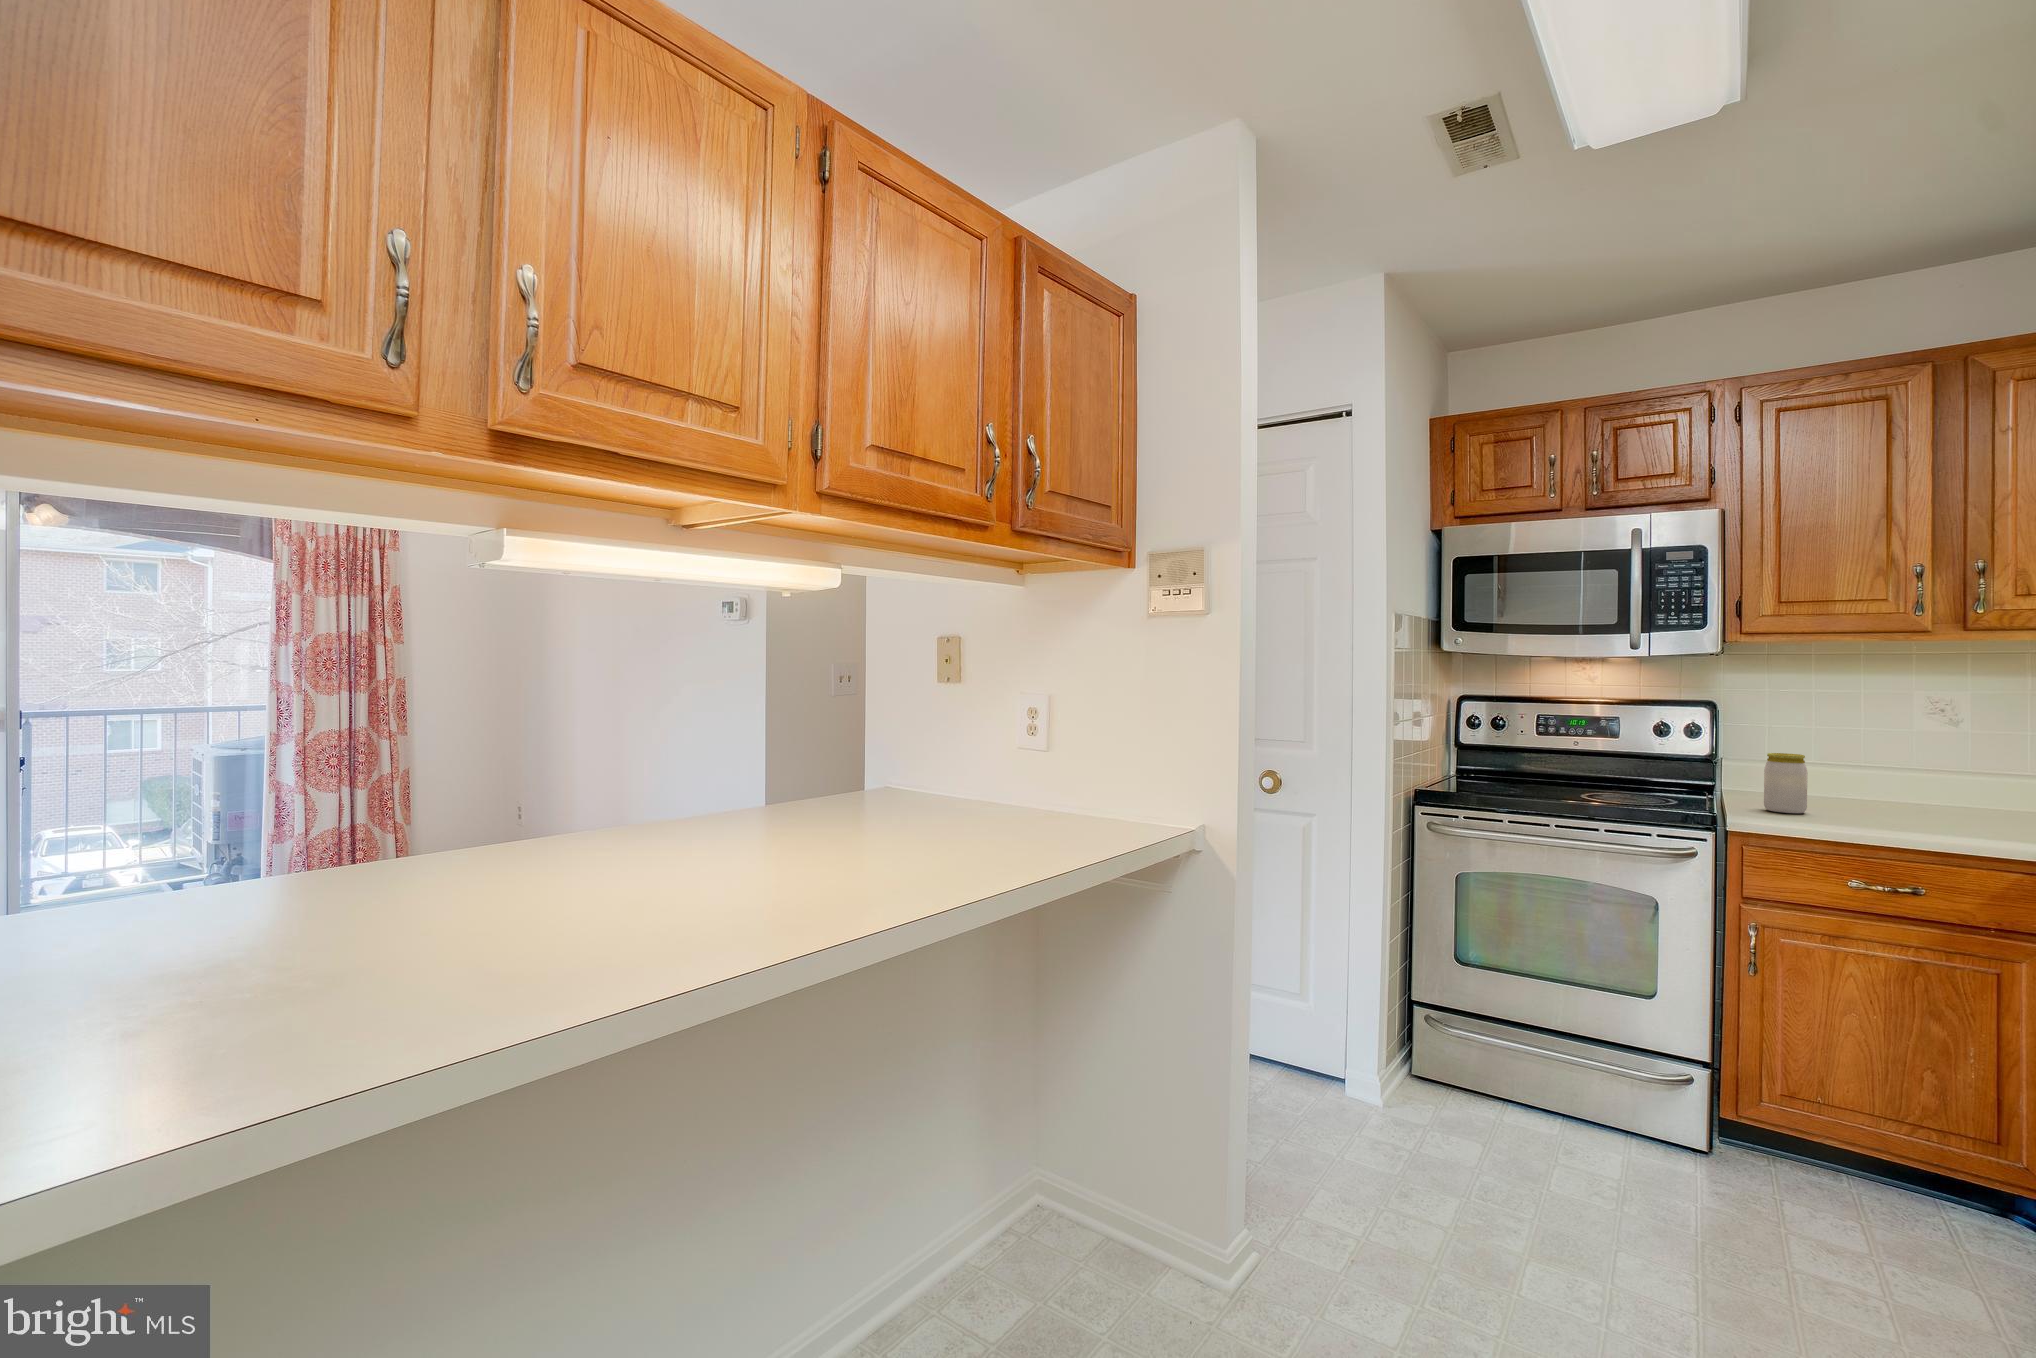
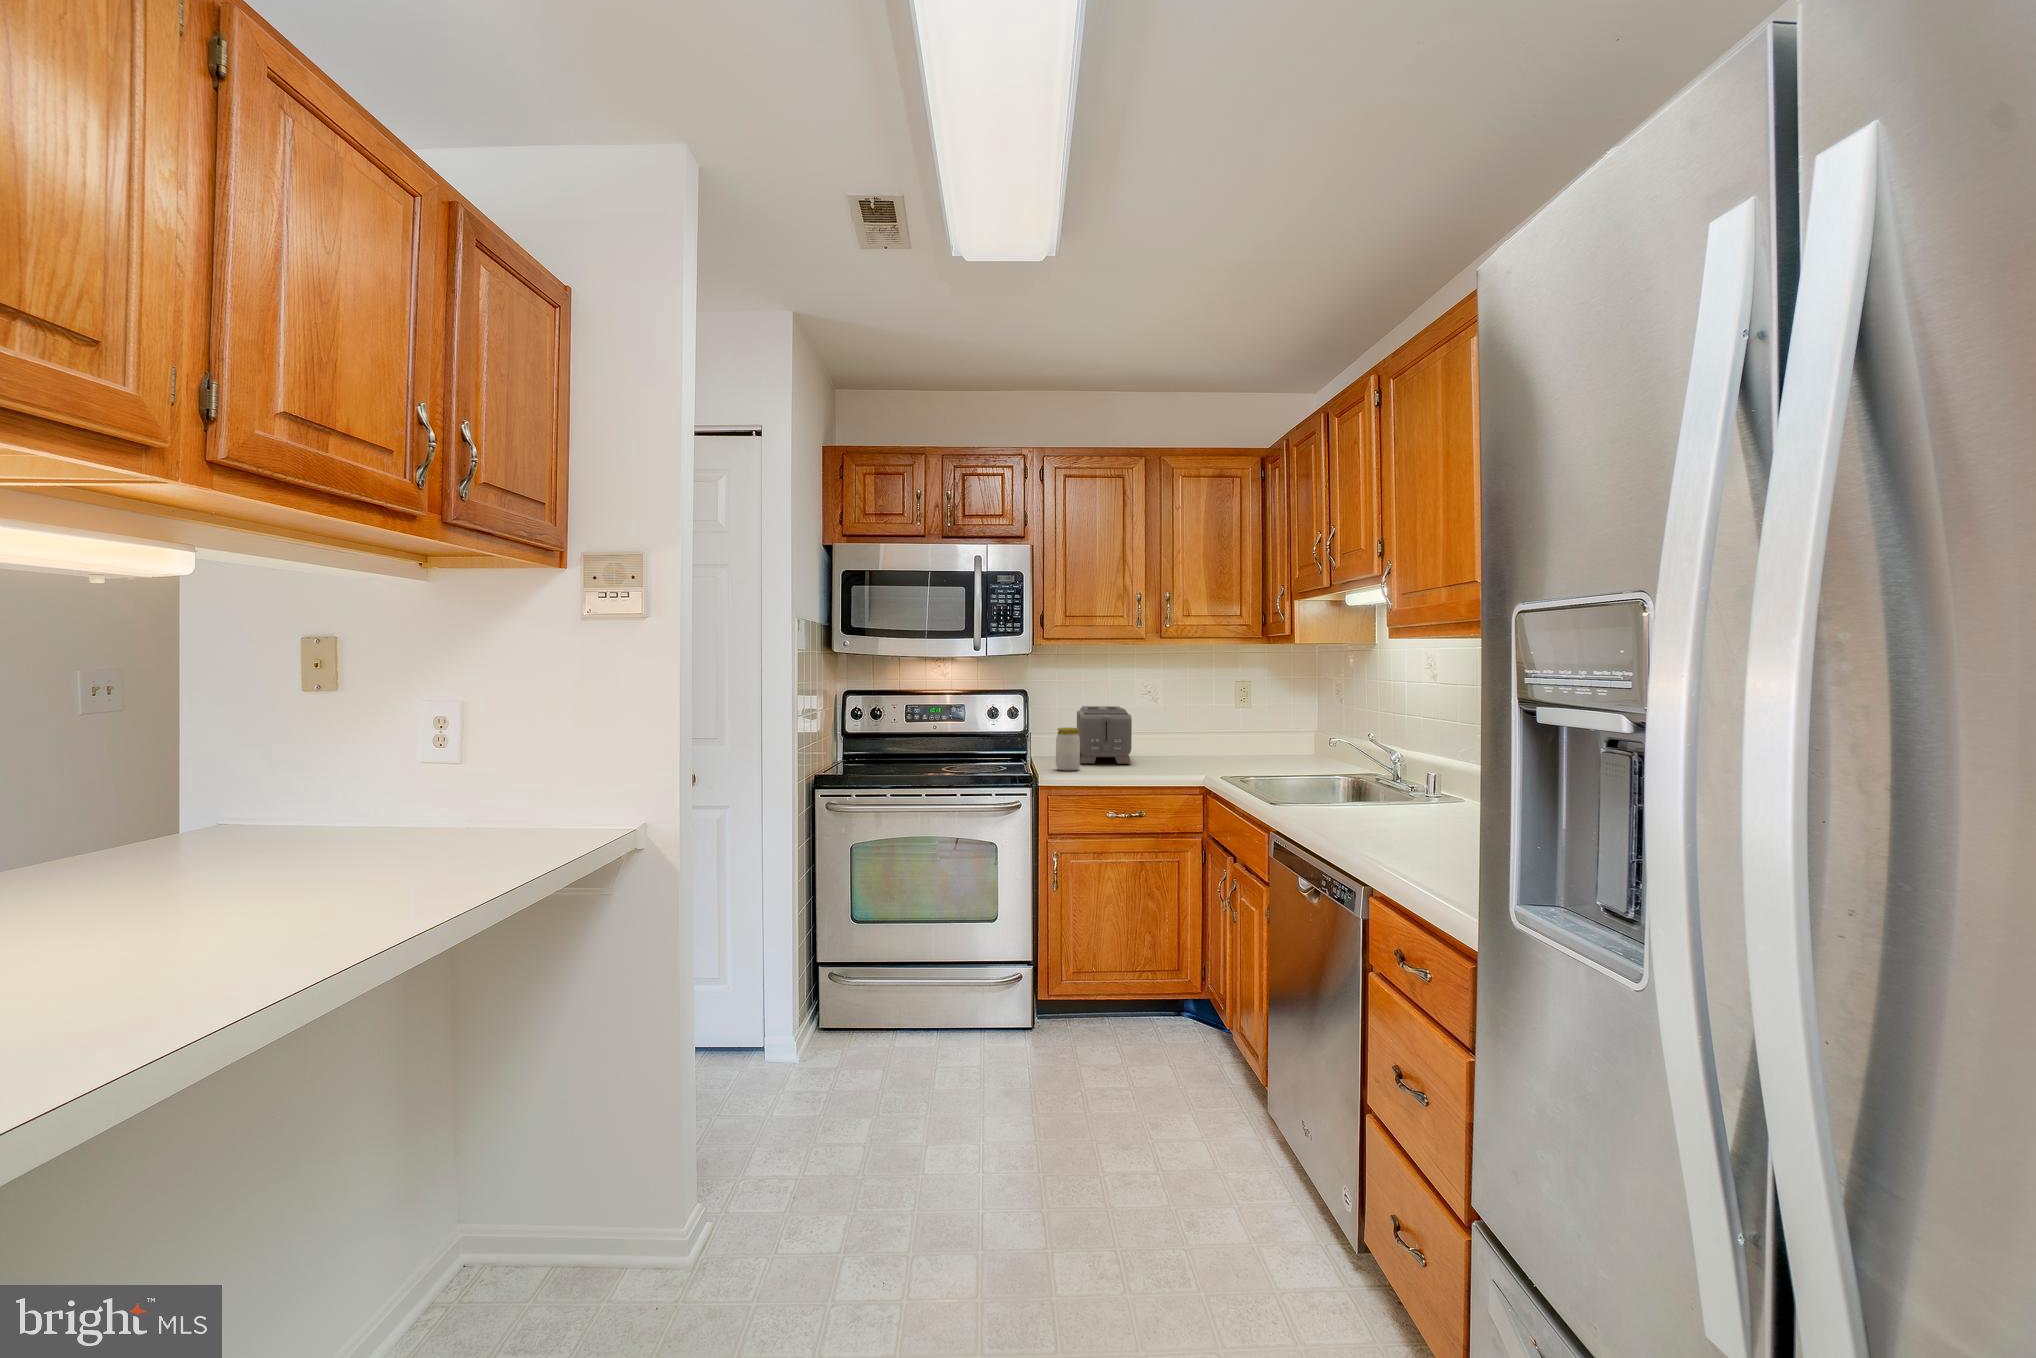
toaster: none [1809,726,1913,813] -> present [1077,706,1132,764]

